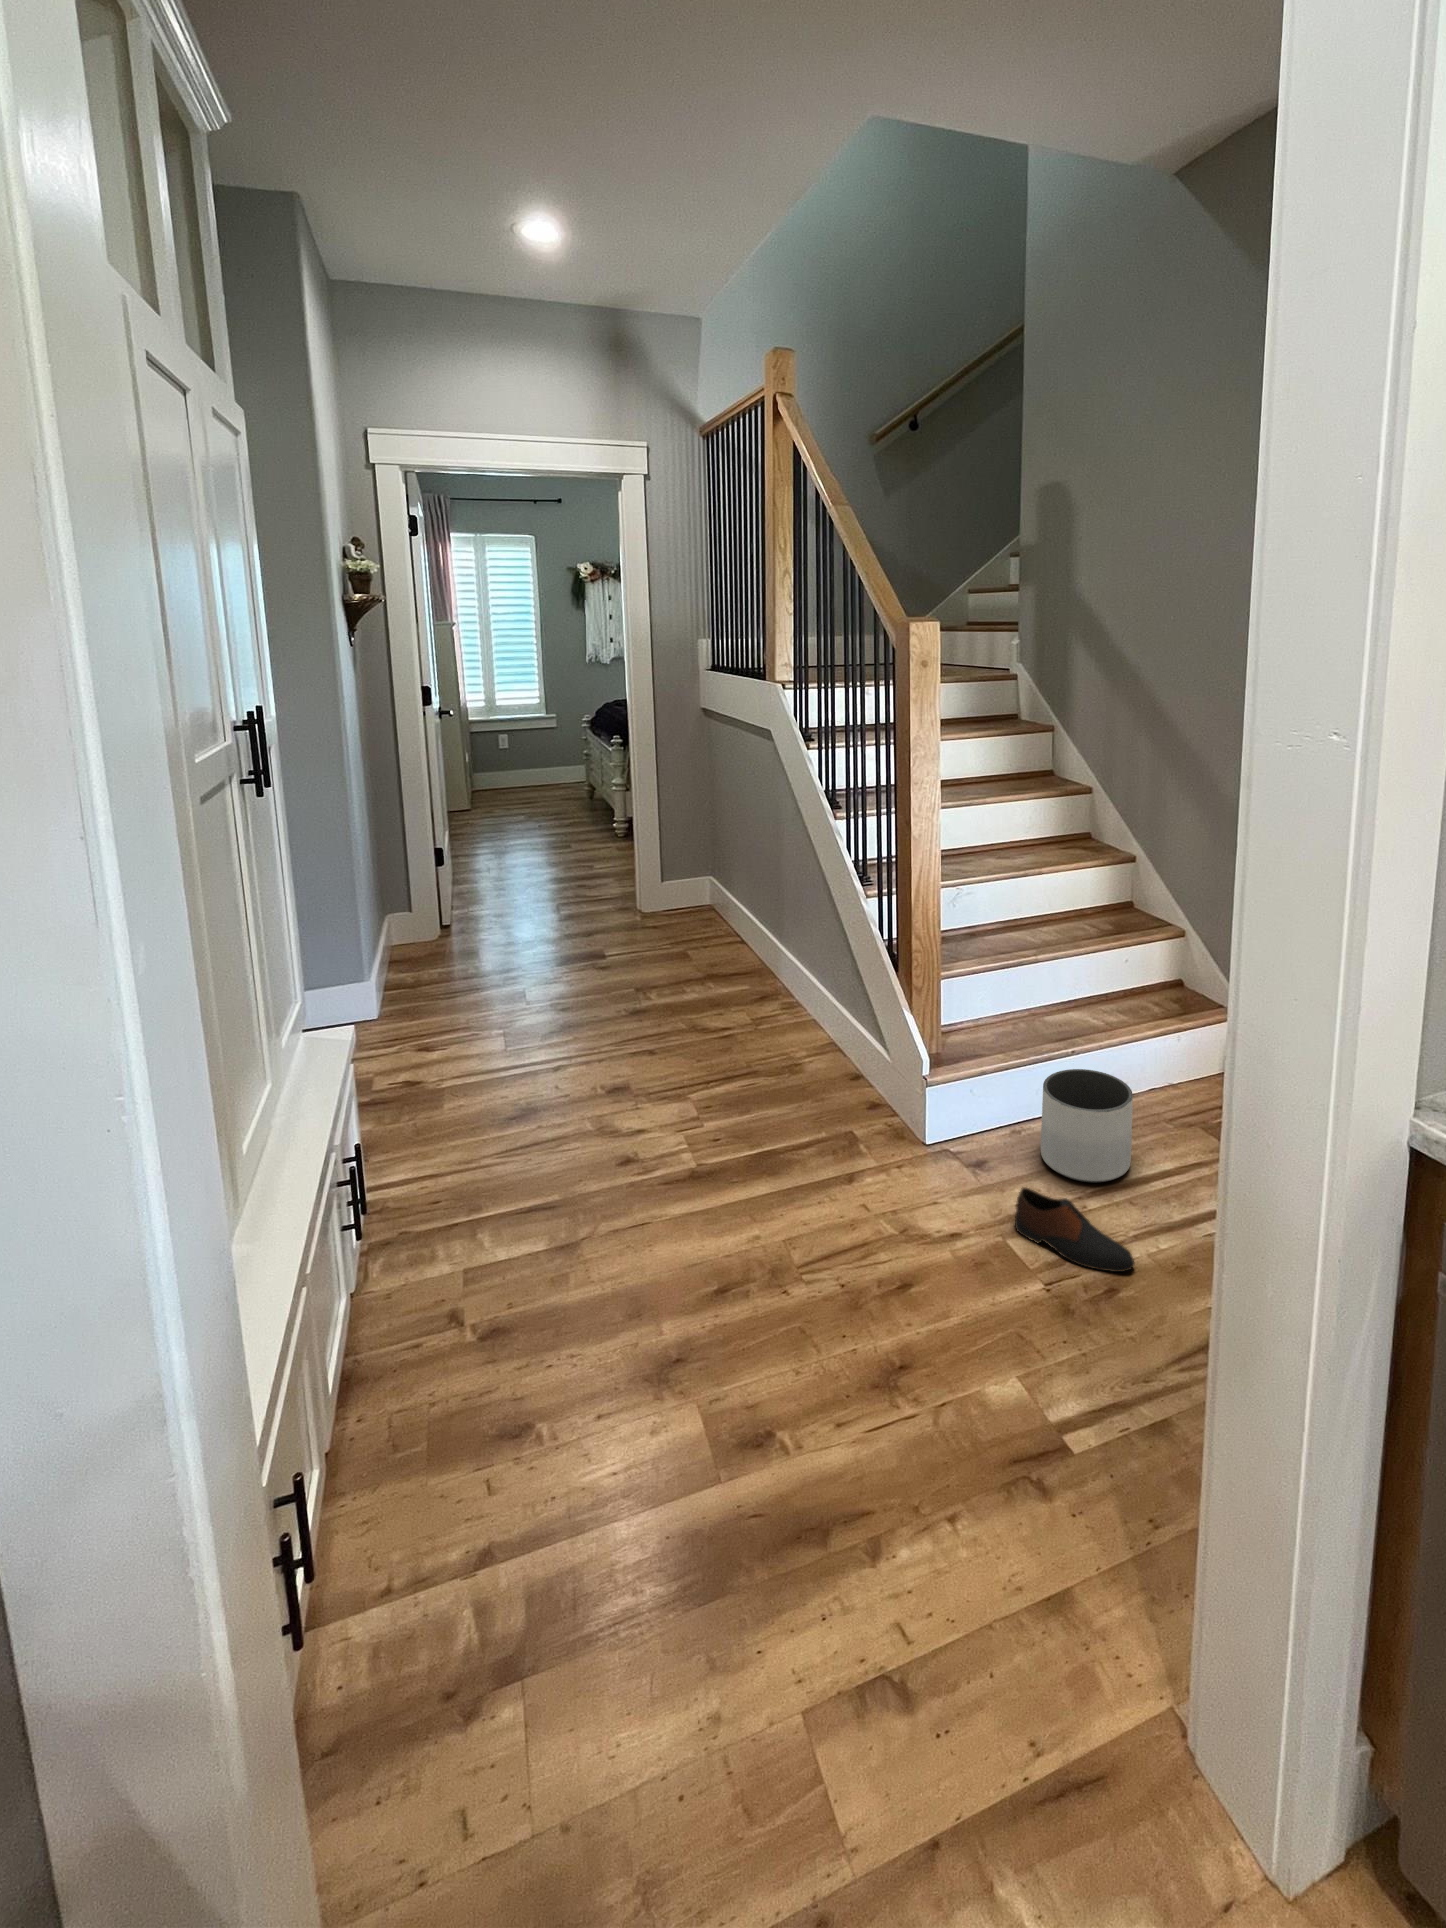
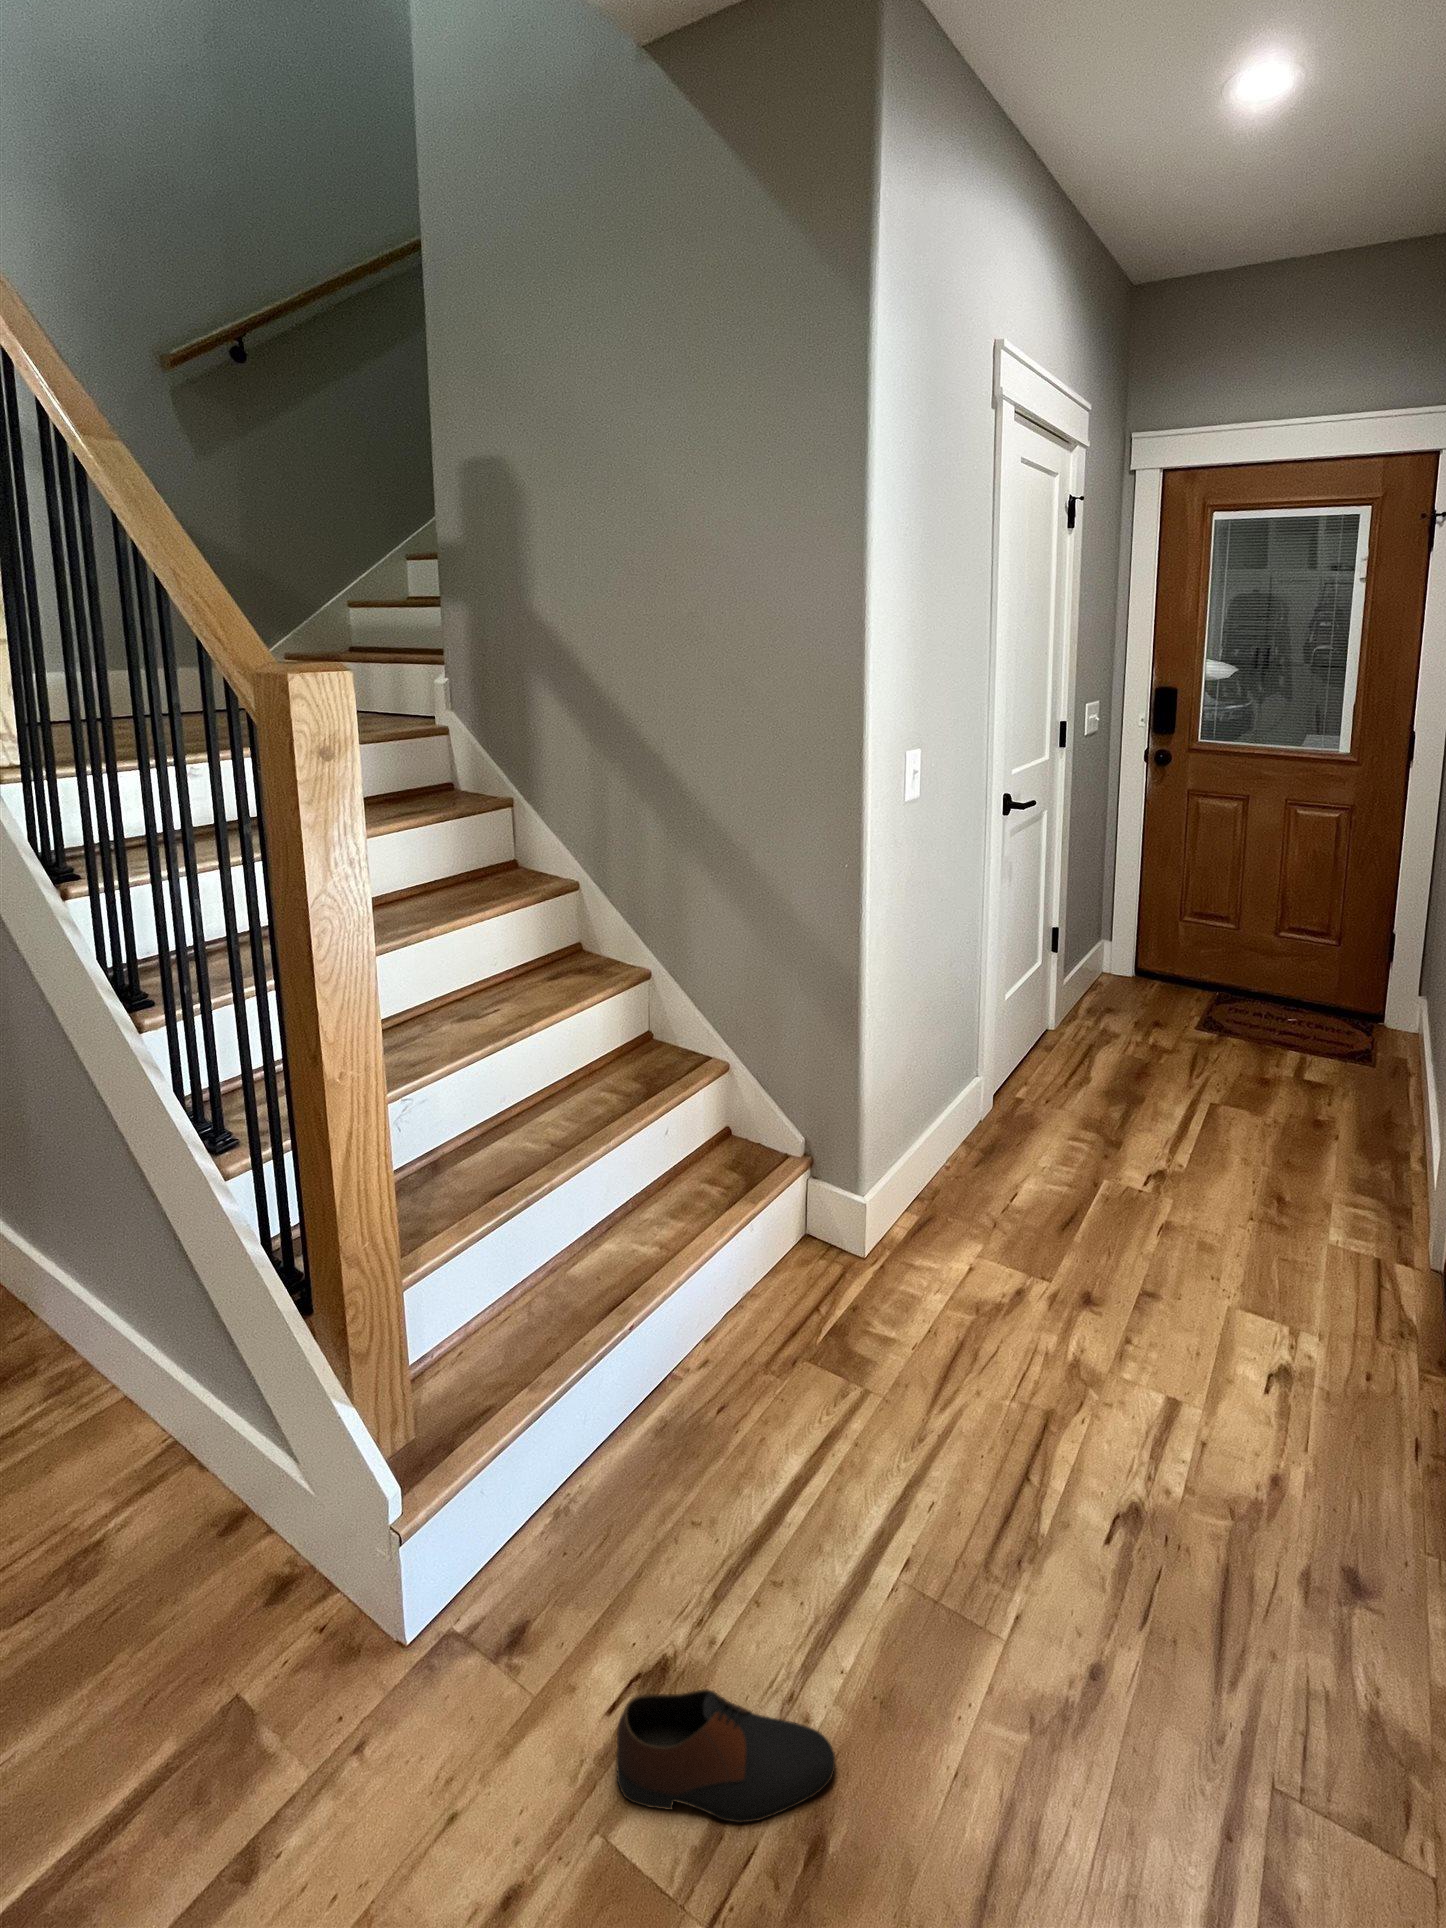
planter: present [1041,1069,1133,1183] -> none [611,1358,752,1580]

